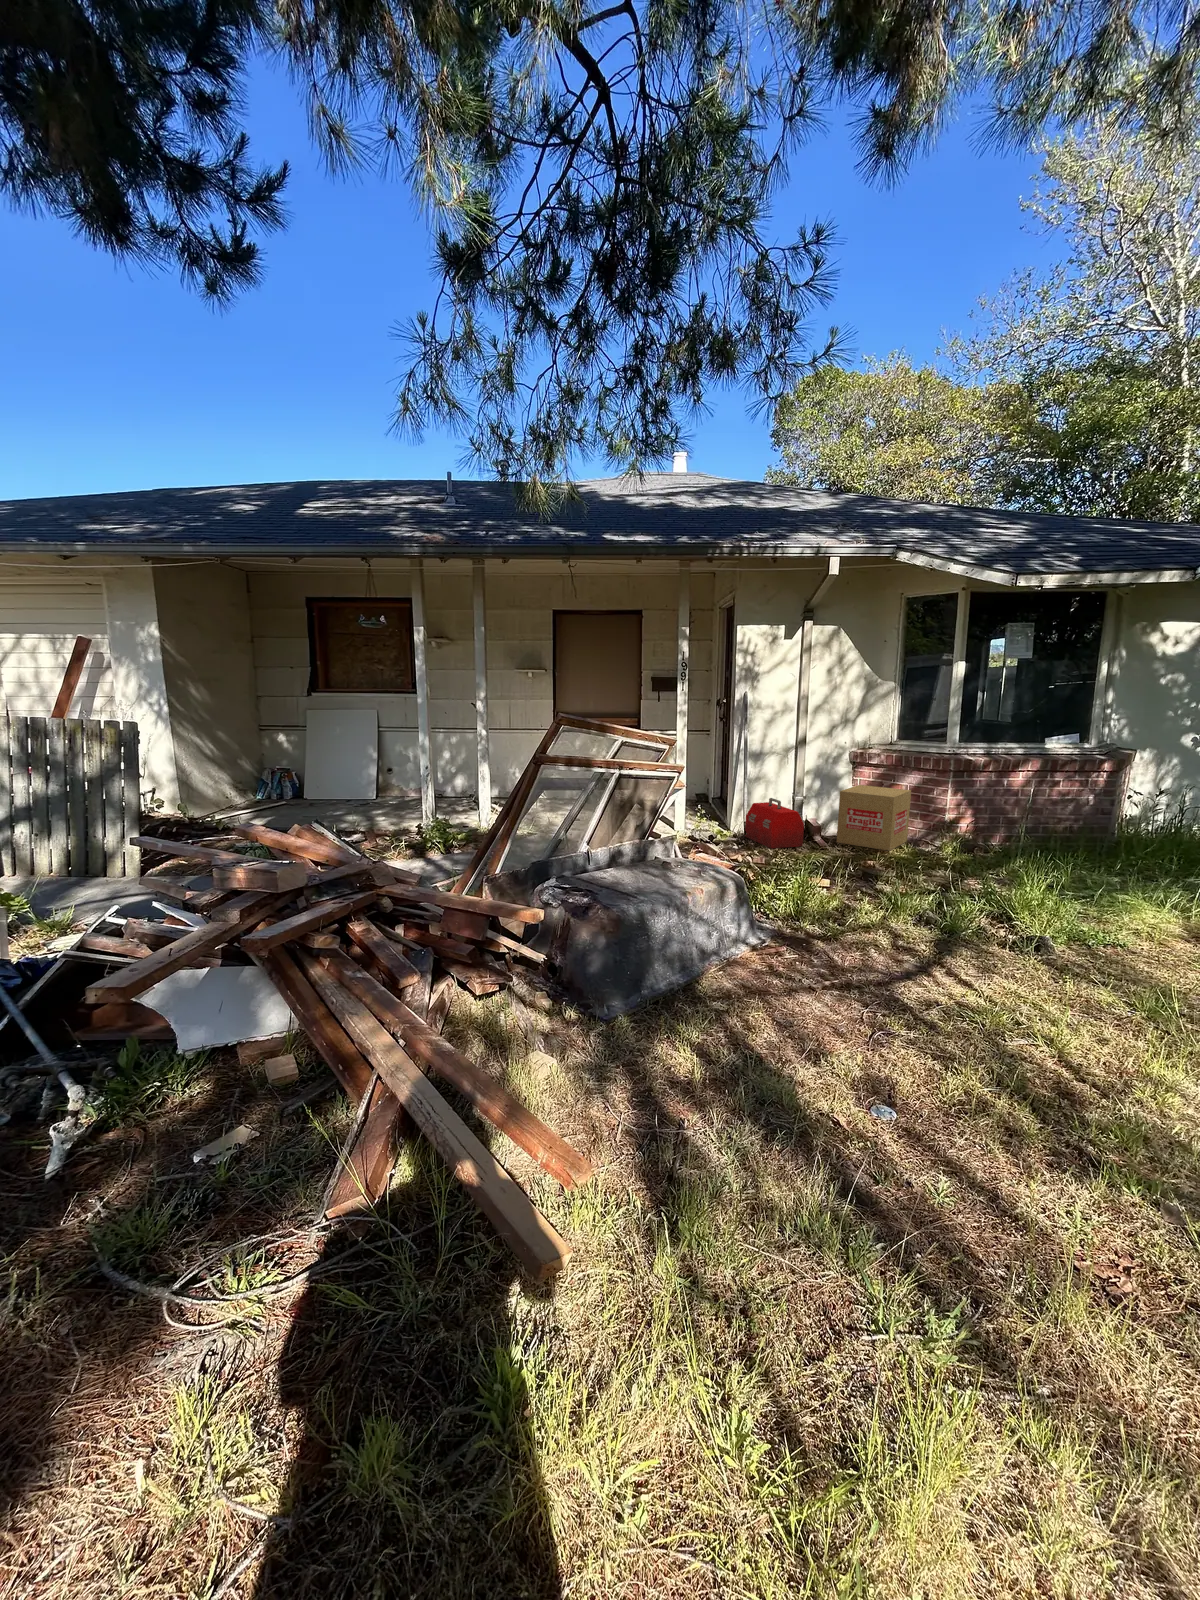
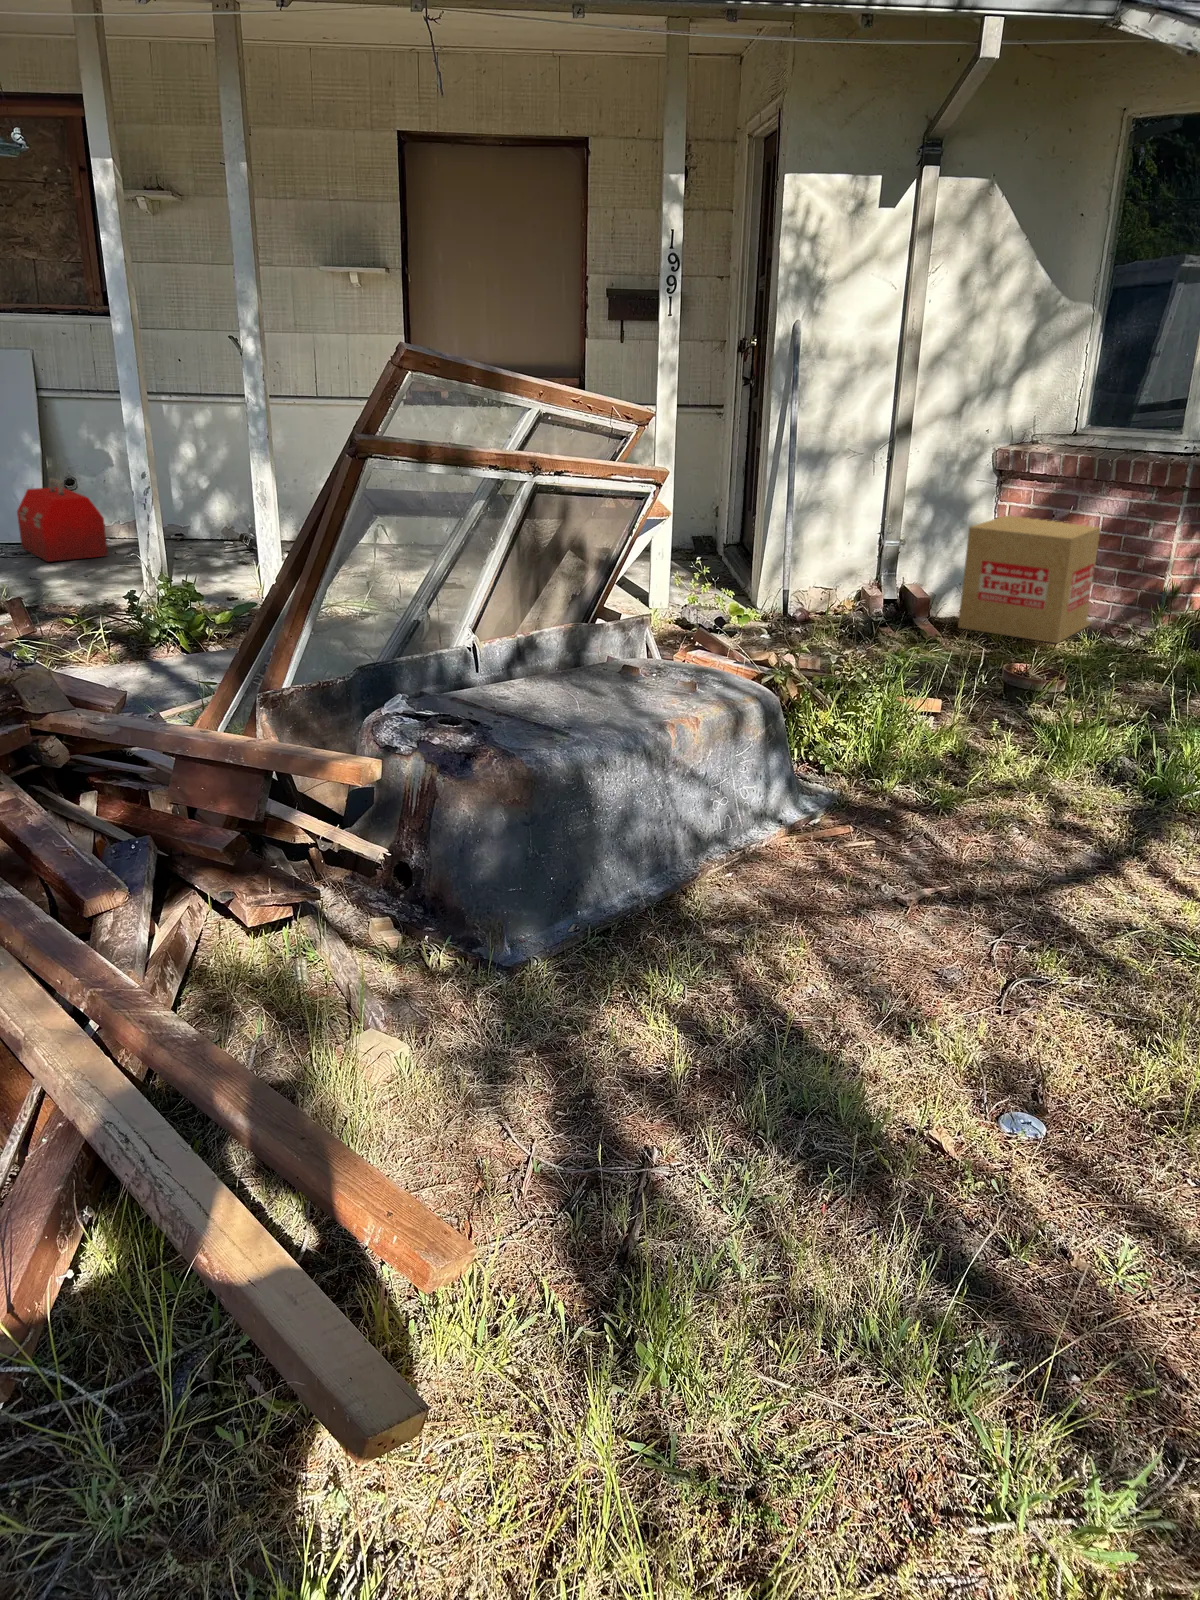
toolbox: present [745,798,804,848] -> present [17,478,108,562]

